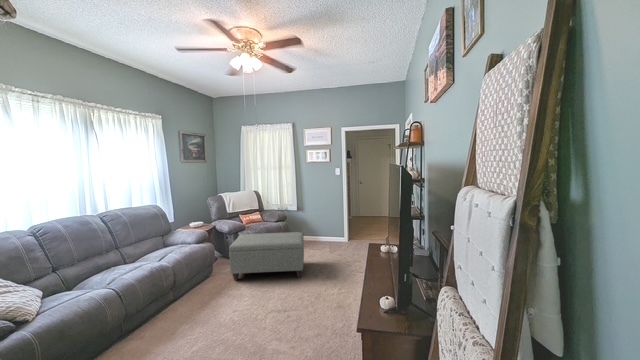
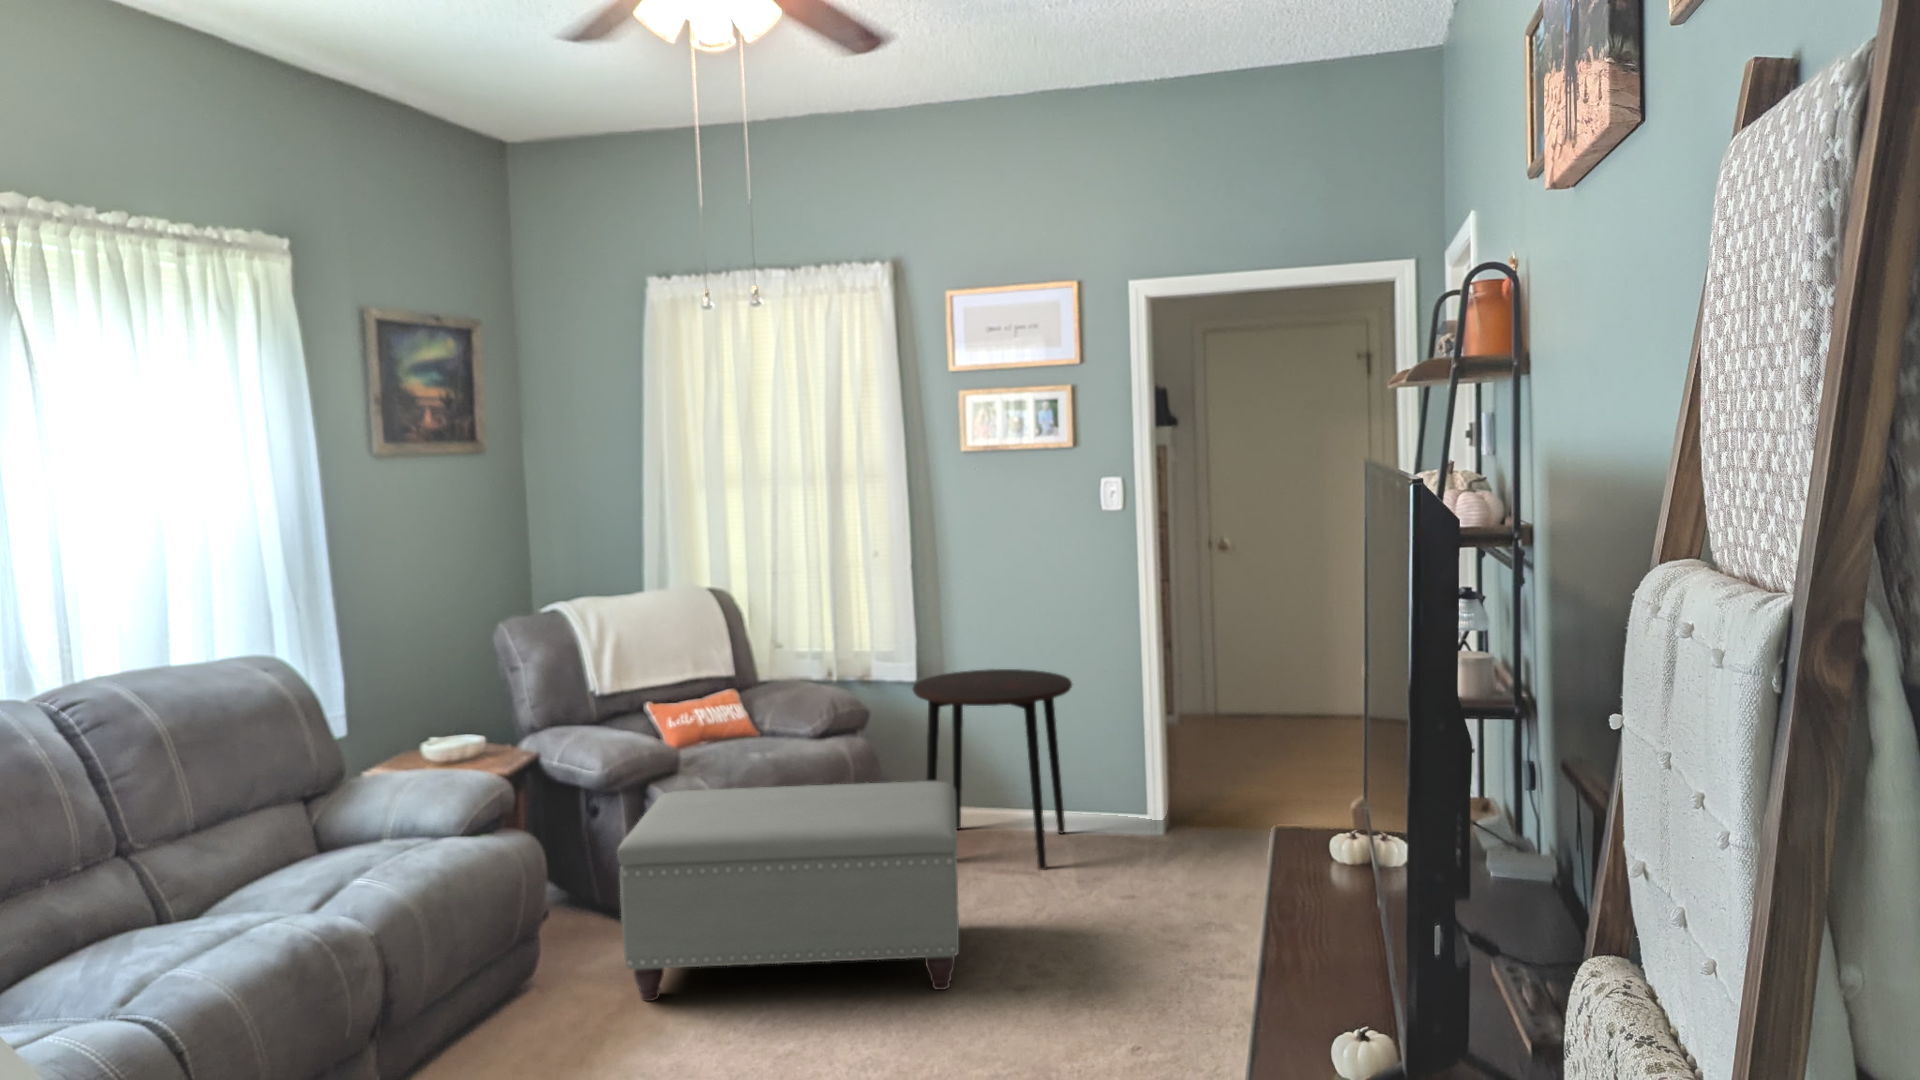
side table: none [296,208,329,250] -> present [913,669,1072,870]

